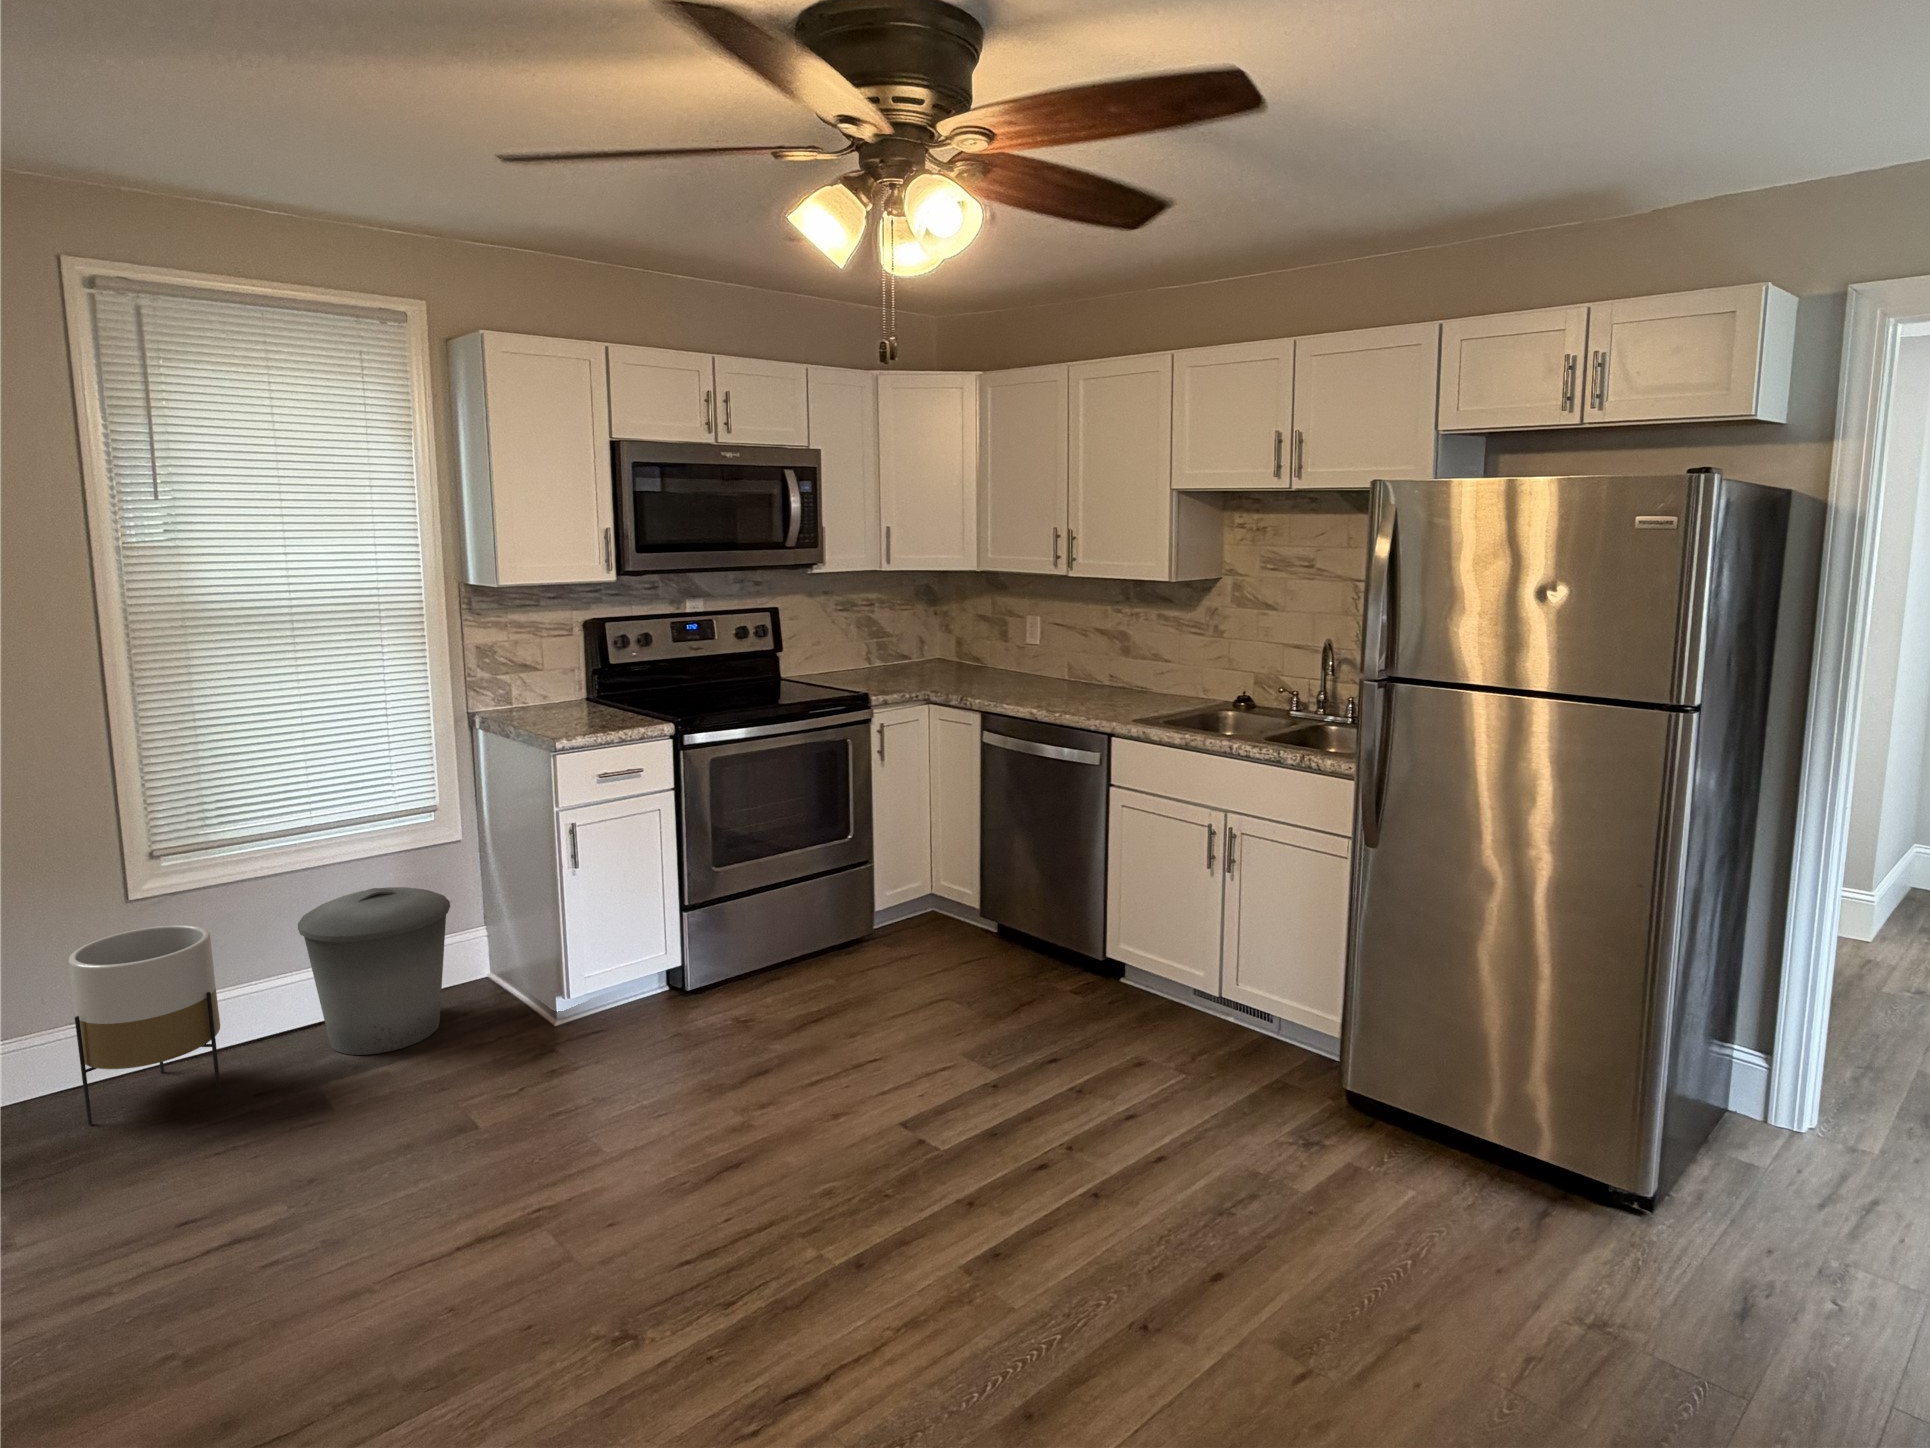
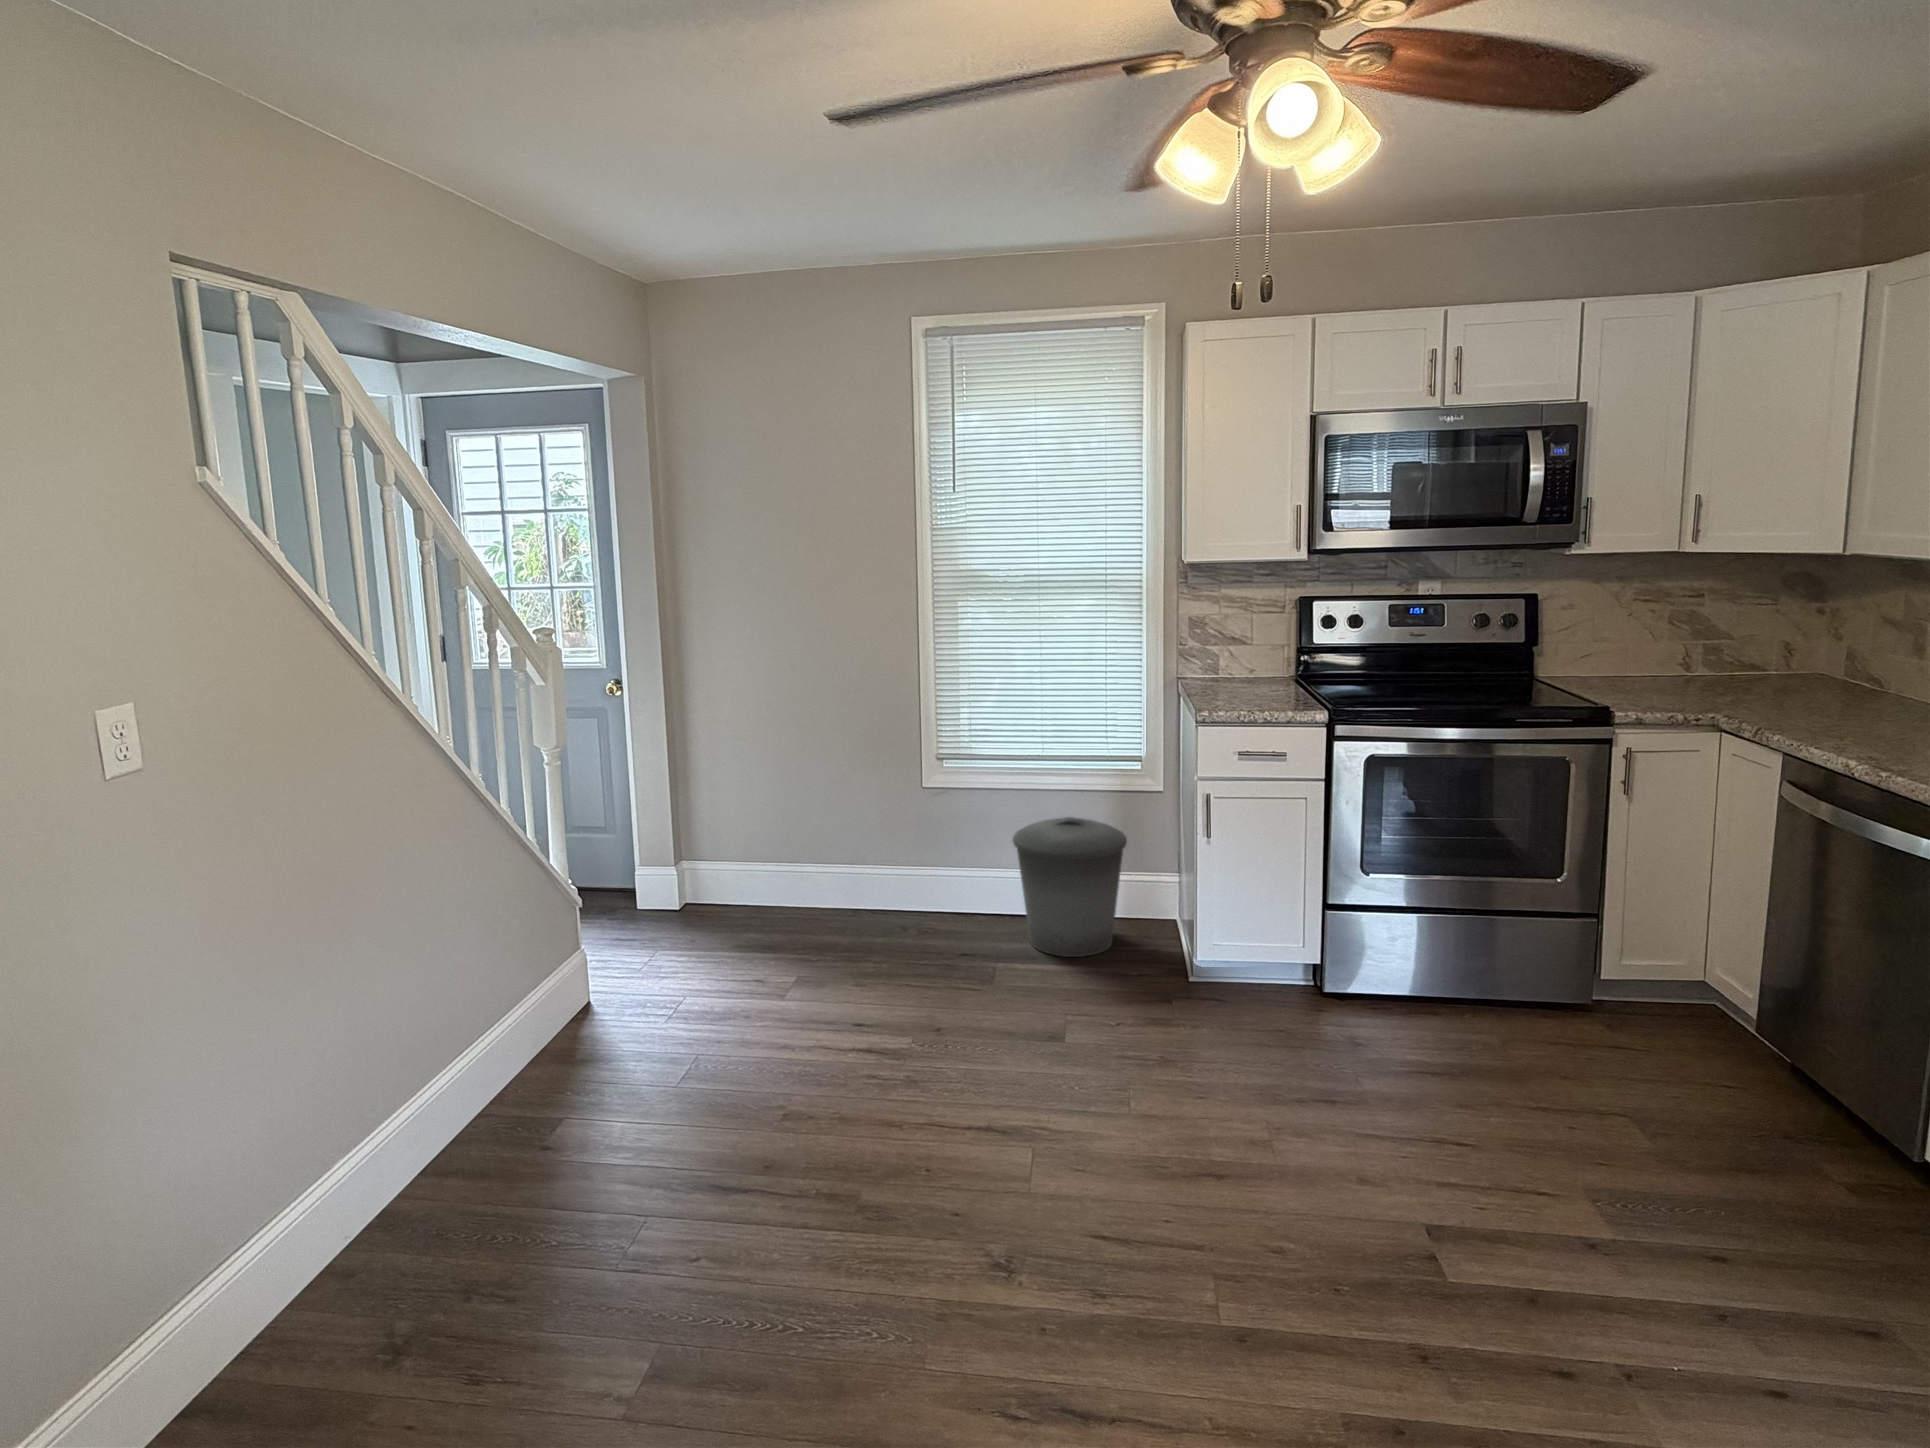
planter: present [68,925,221,1124] -> none [869,810,957,947]

